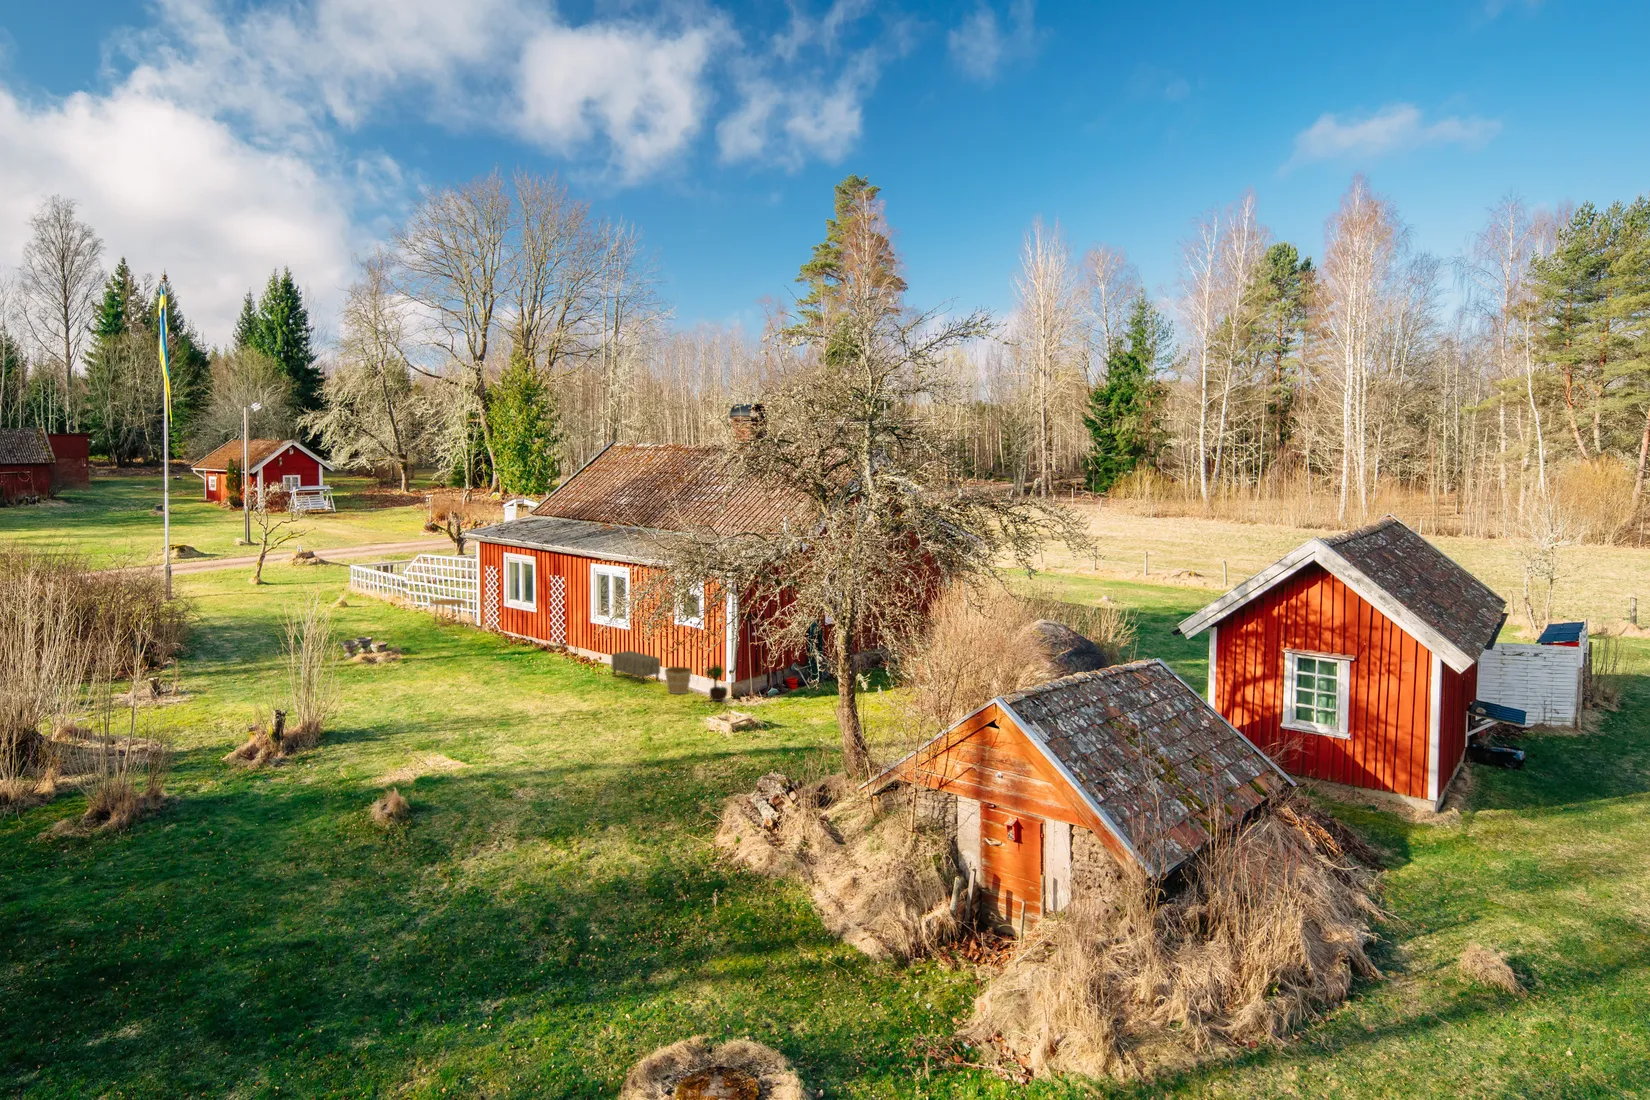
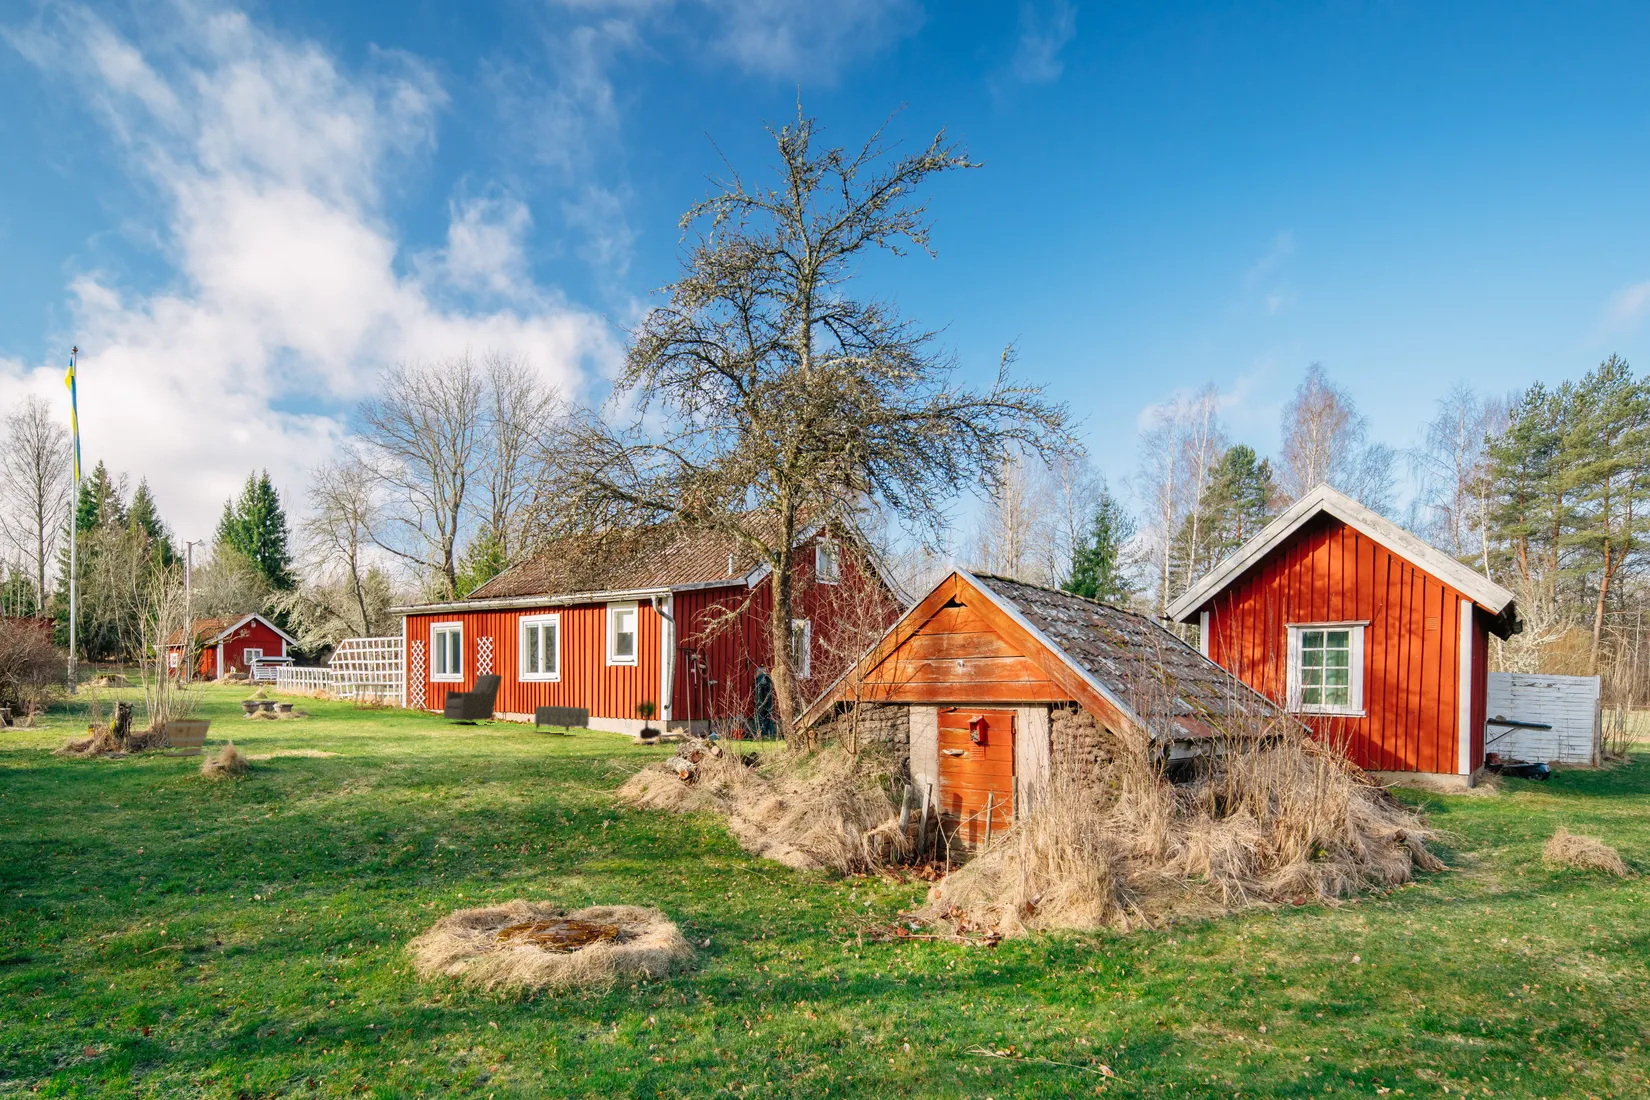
chair: none [526,611,575,660] -> present [444,674,502,724]
wooden bucket: present [665,666,692,694] -> present [165,718,211,756]

